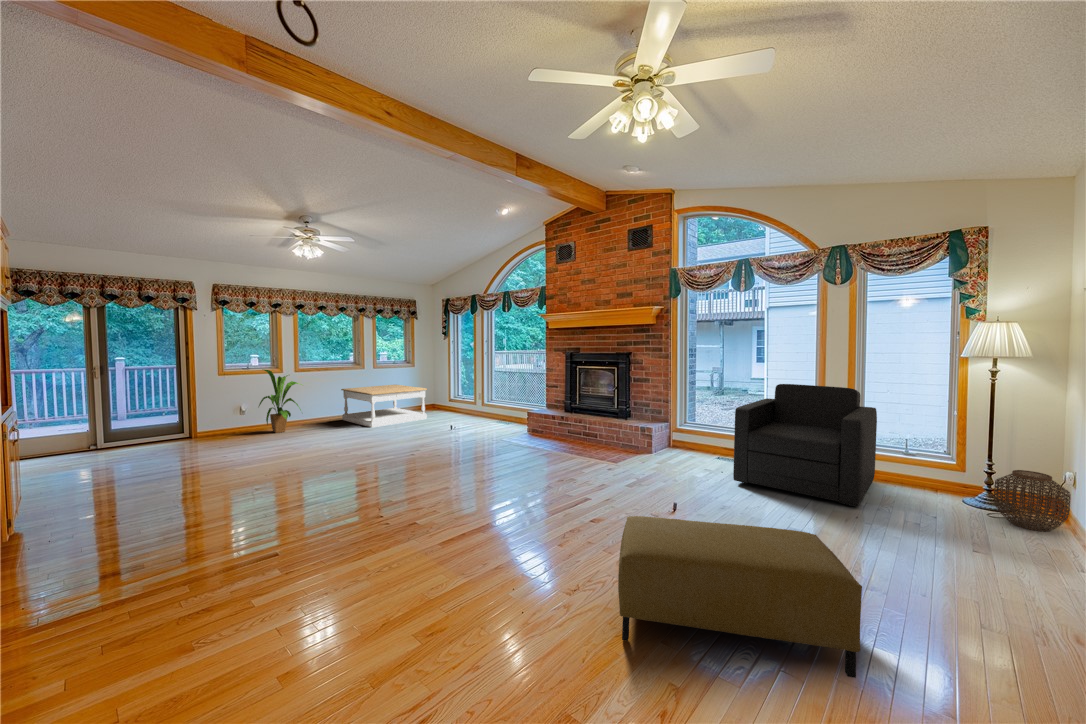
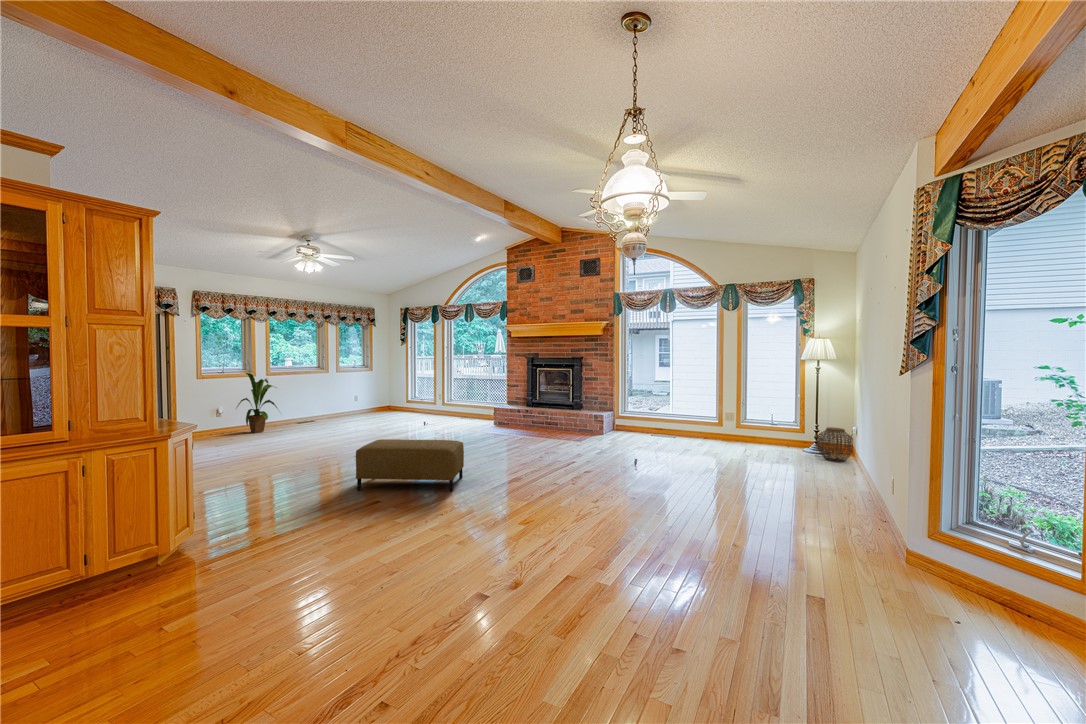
armchair: present [733,384,877,507] -> none [666,379,755,457]
coffee table: present [341,385,427,427] -> none [309,387,393,426]
ottoman: present [618,516,862,678] -> present [356,439,464,492]

